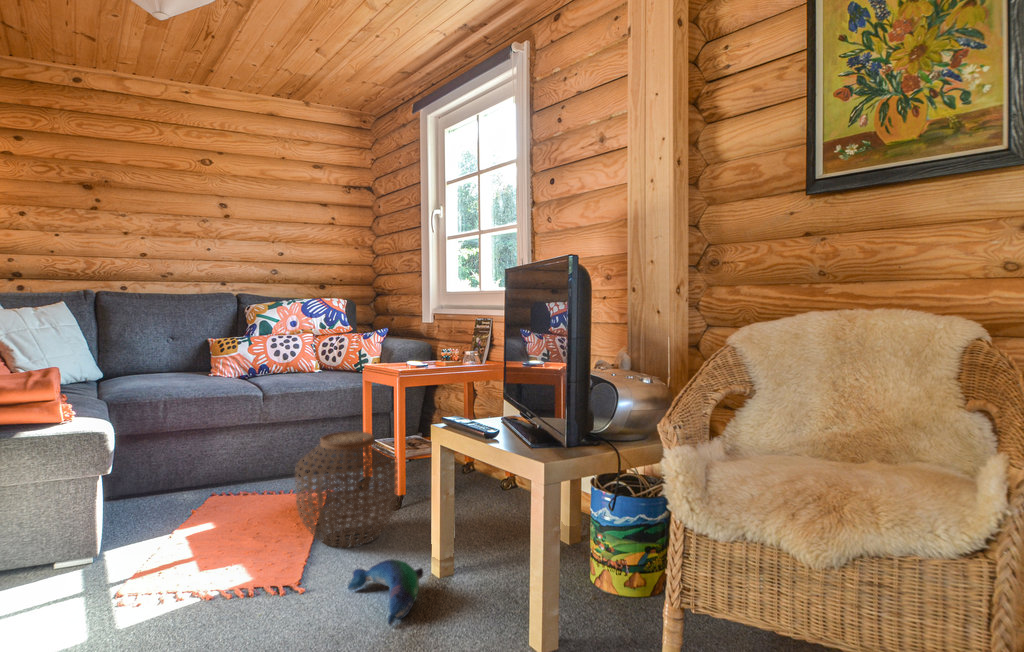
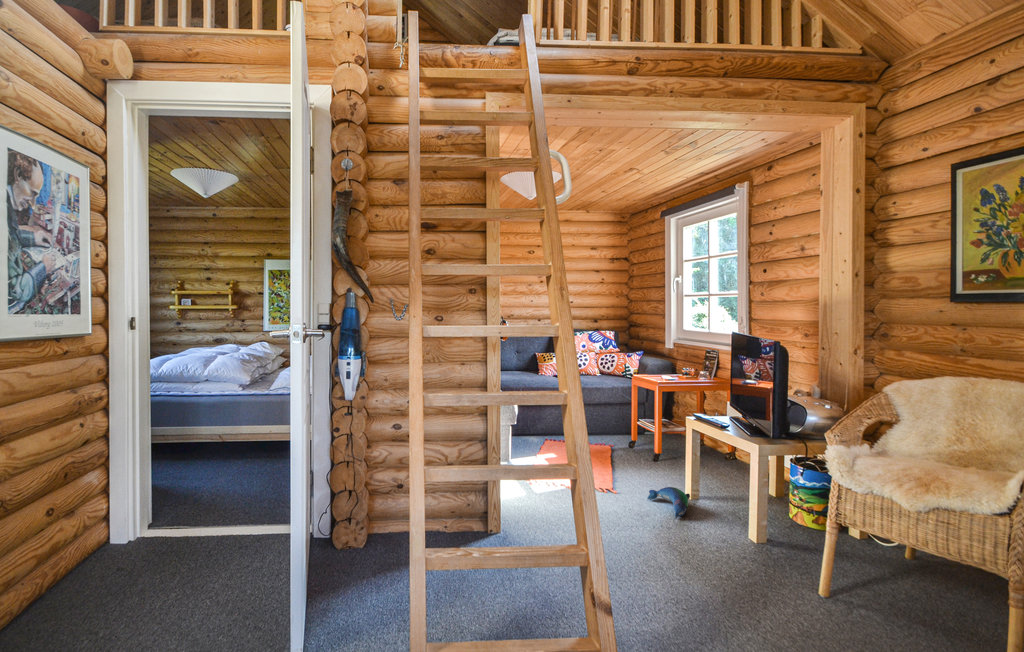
woven basket: present [296,431,398,547] -> none [611,416,666,479]

